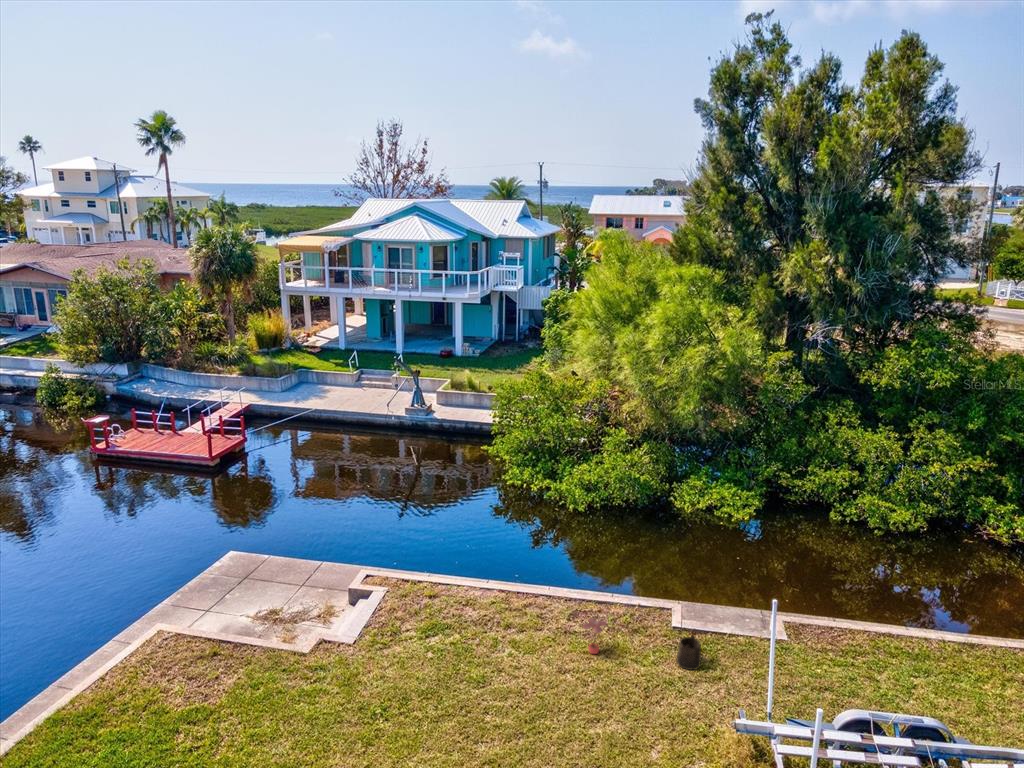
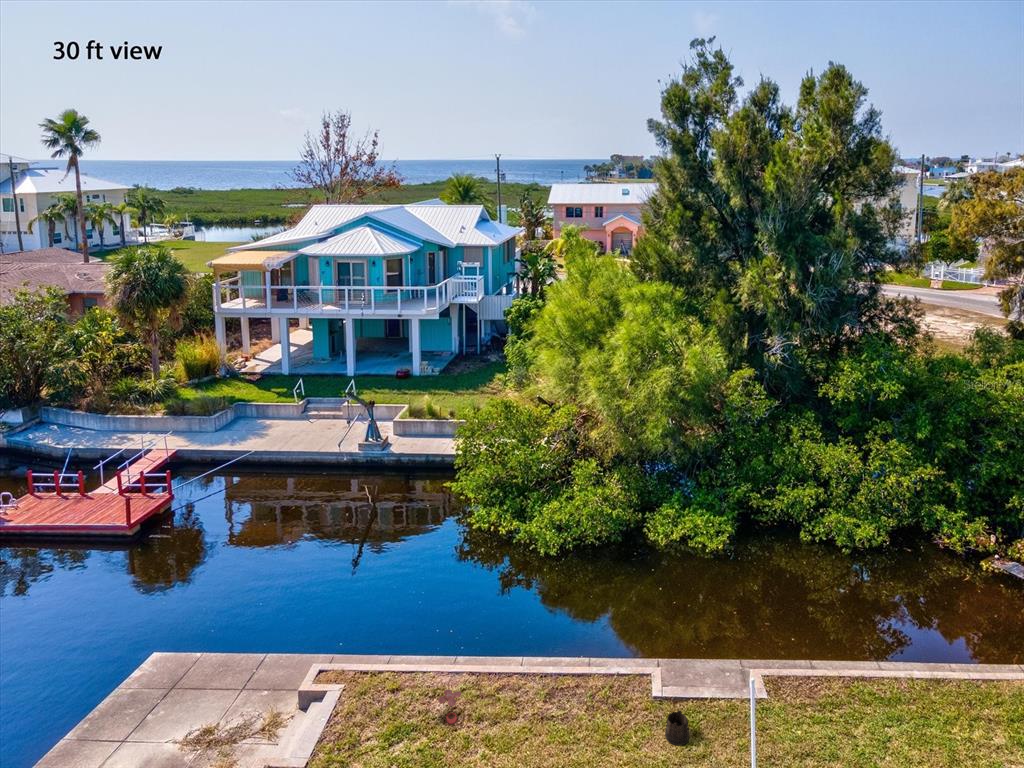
potted plant: present [583,618,606,654] -> present [438,689,461,724]

